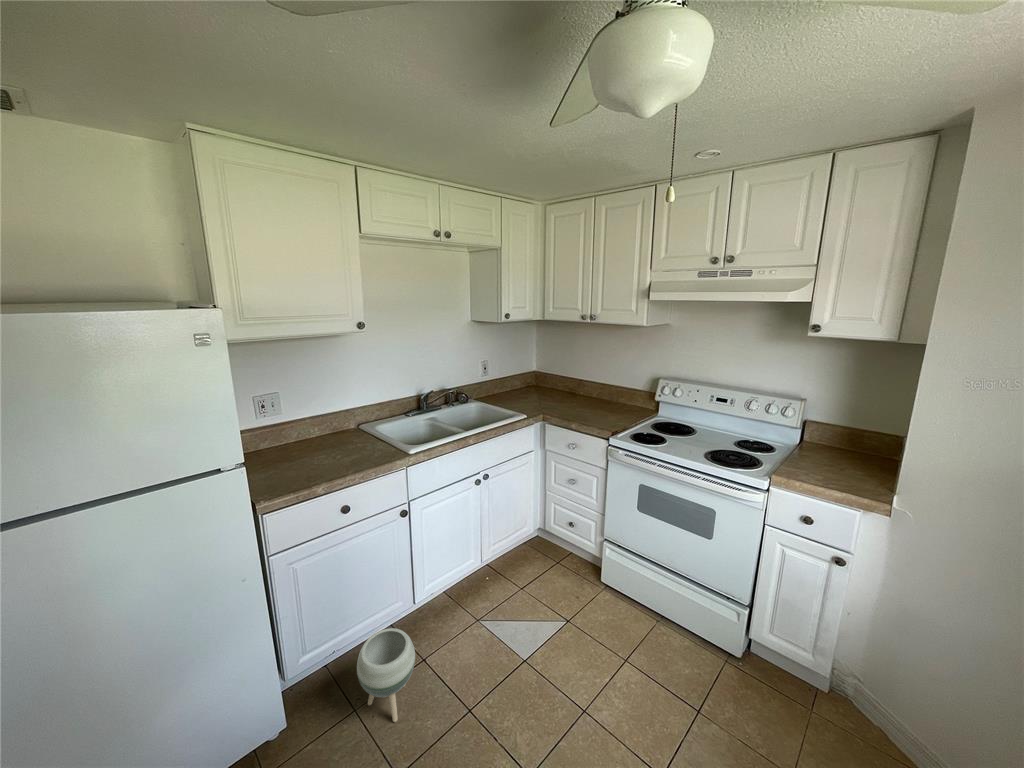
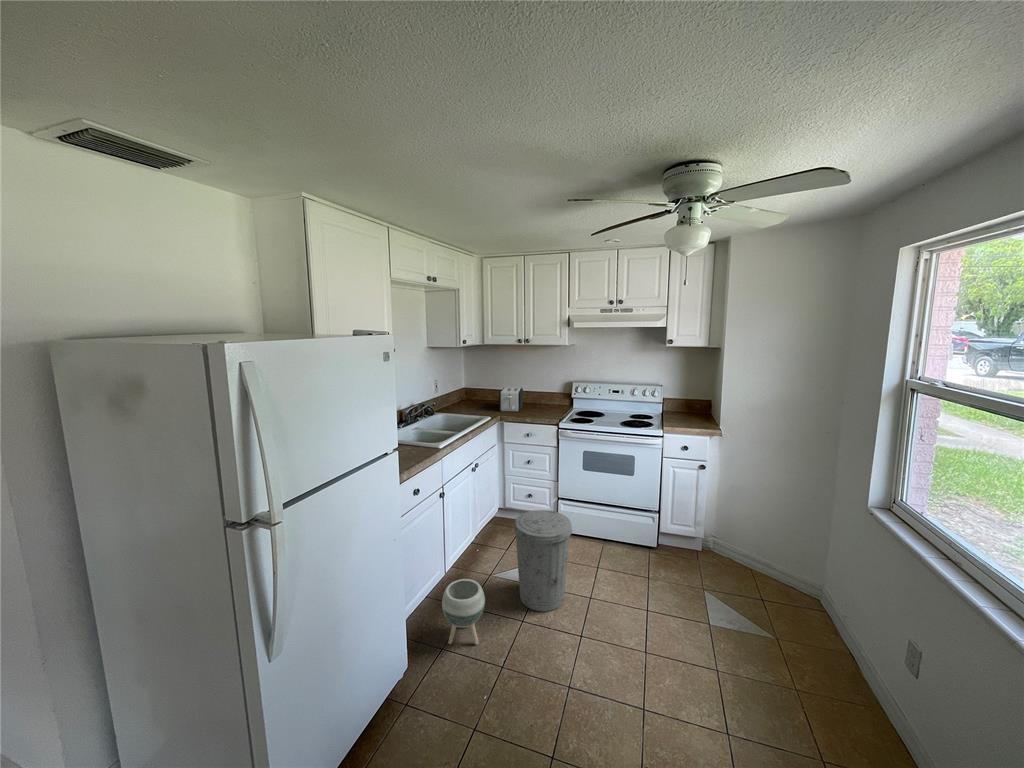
toaster: none [553,376,593,410] -> present [499,387,523,412]
trash can: none [479,558,562,709] -> present [514,510,572,611]

